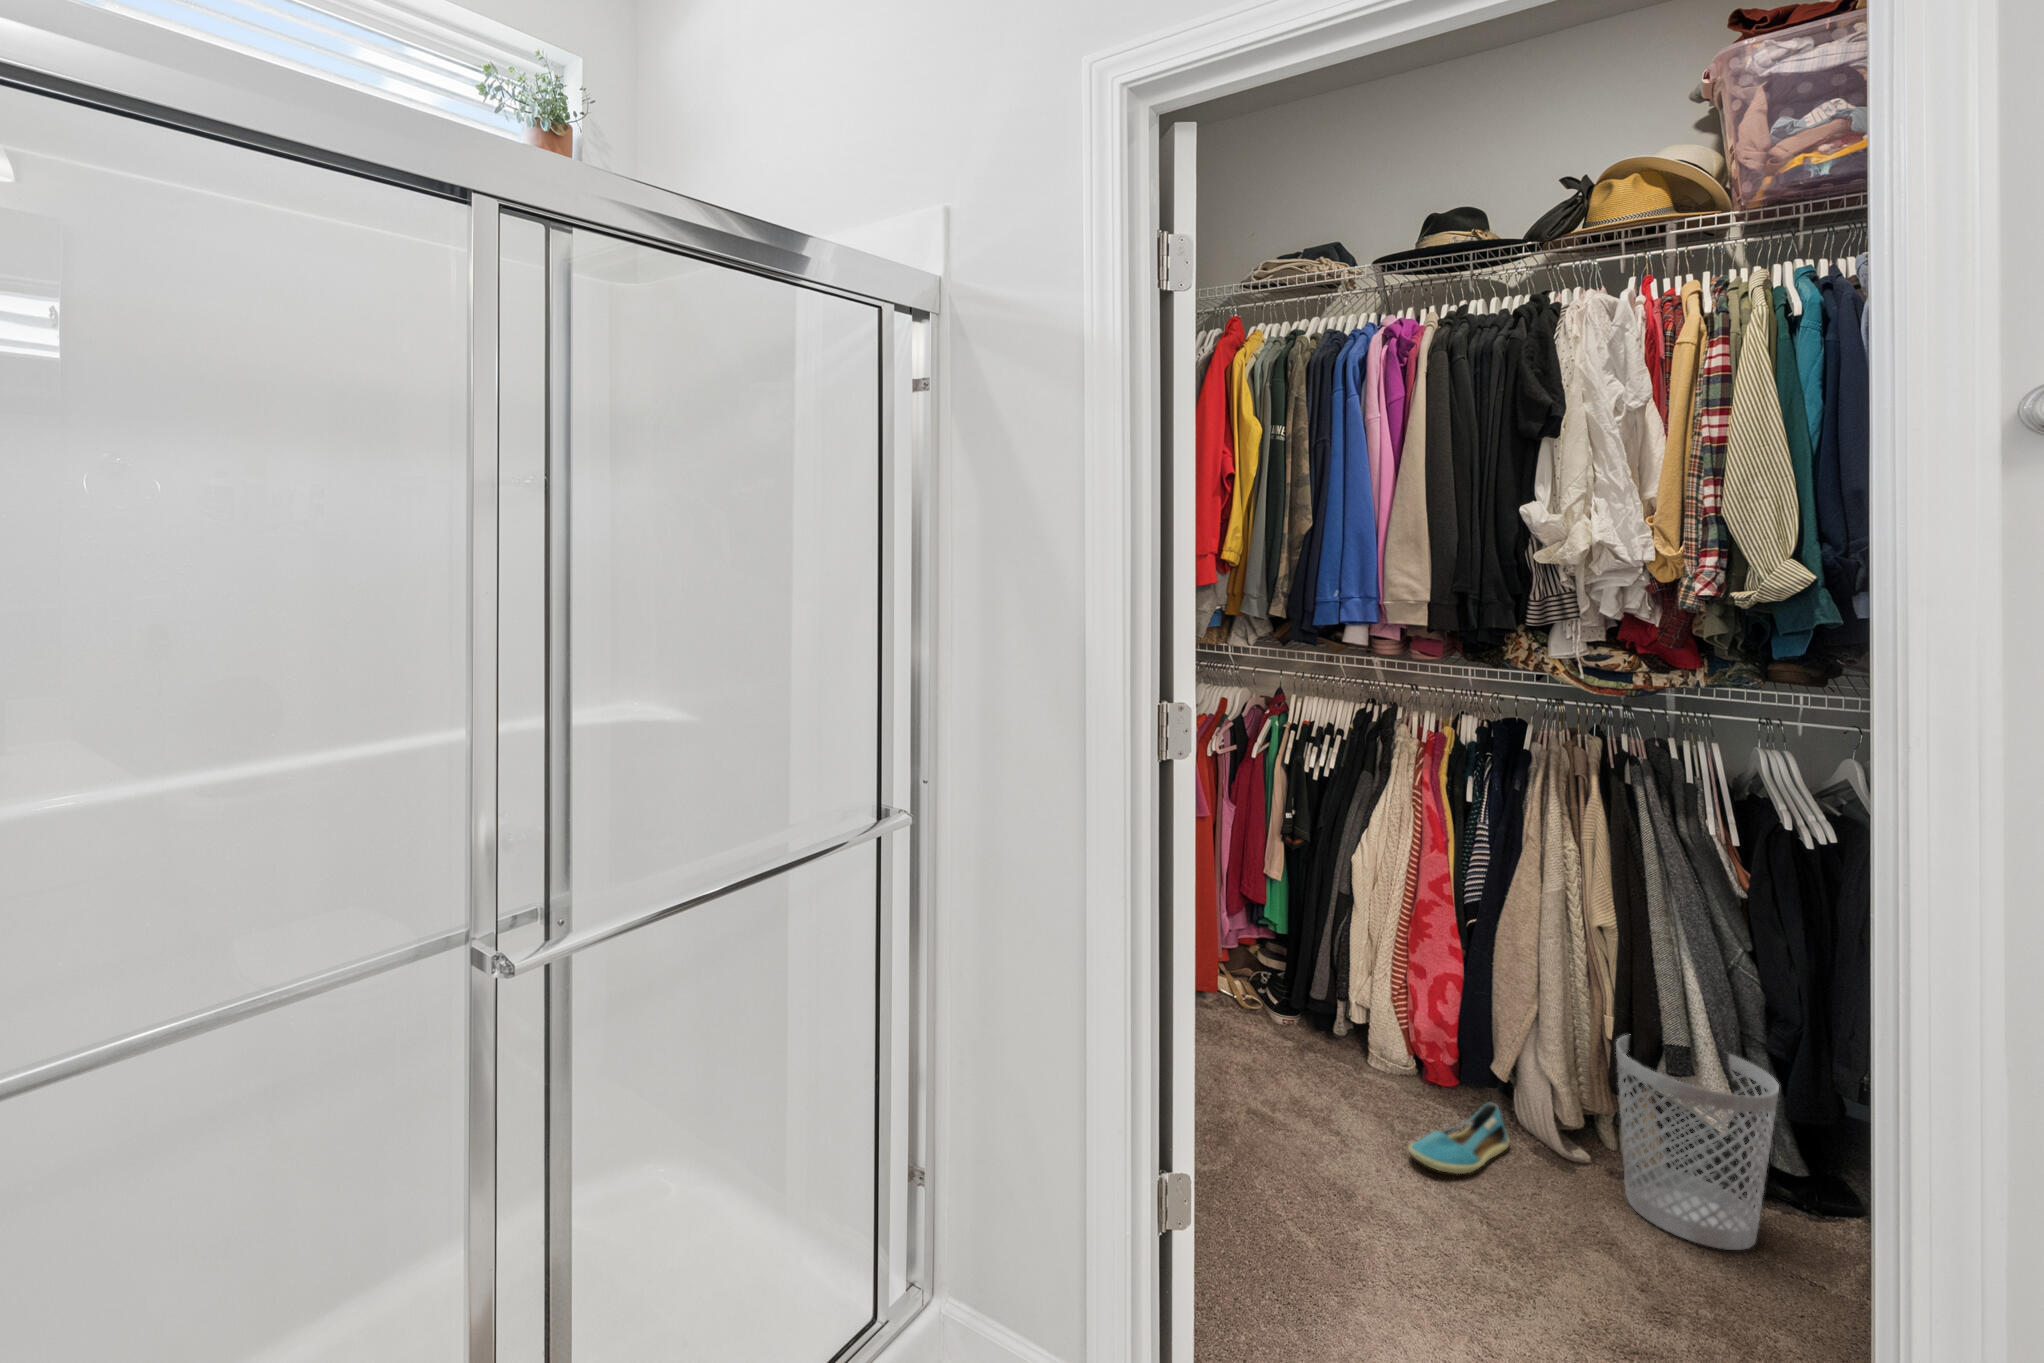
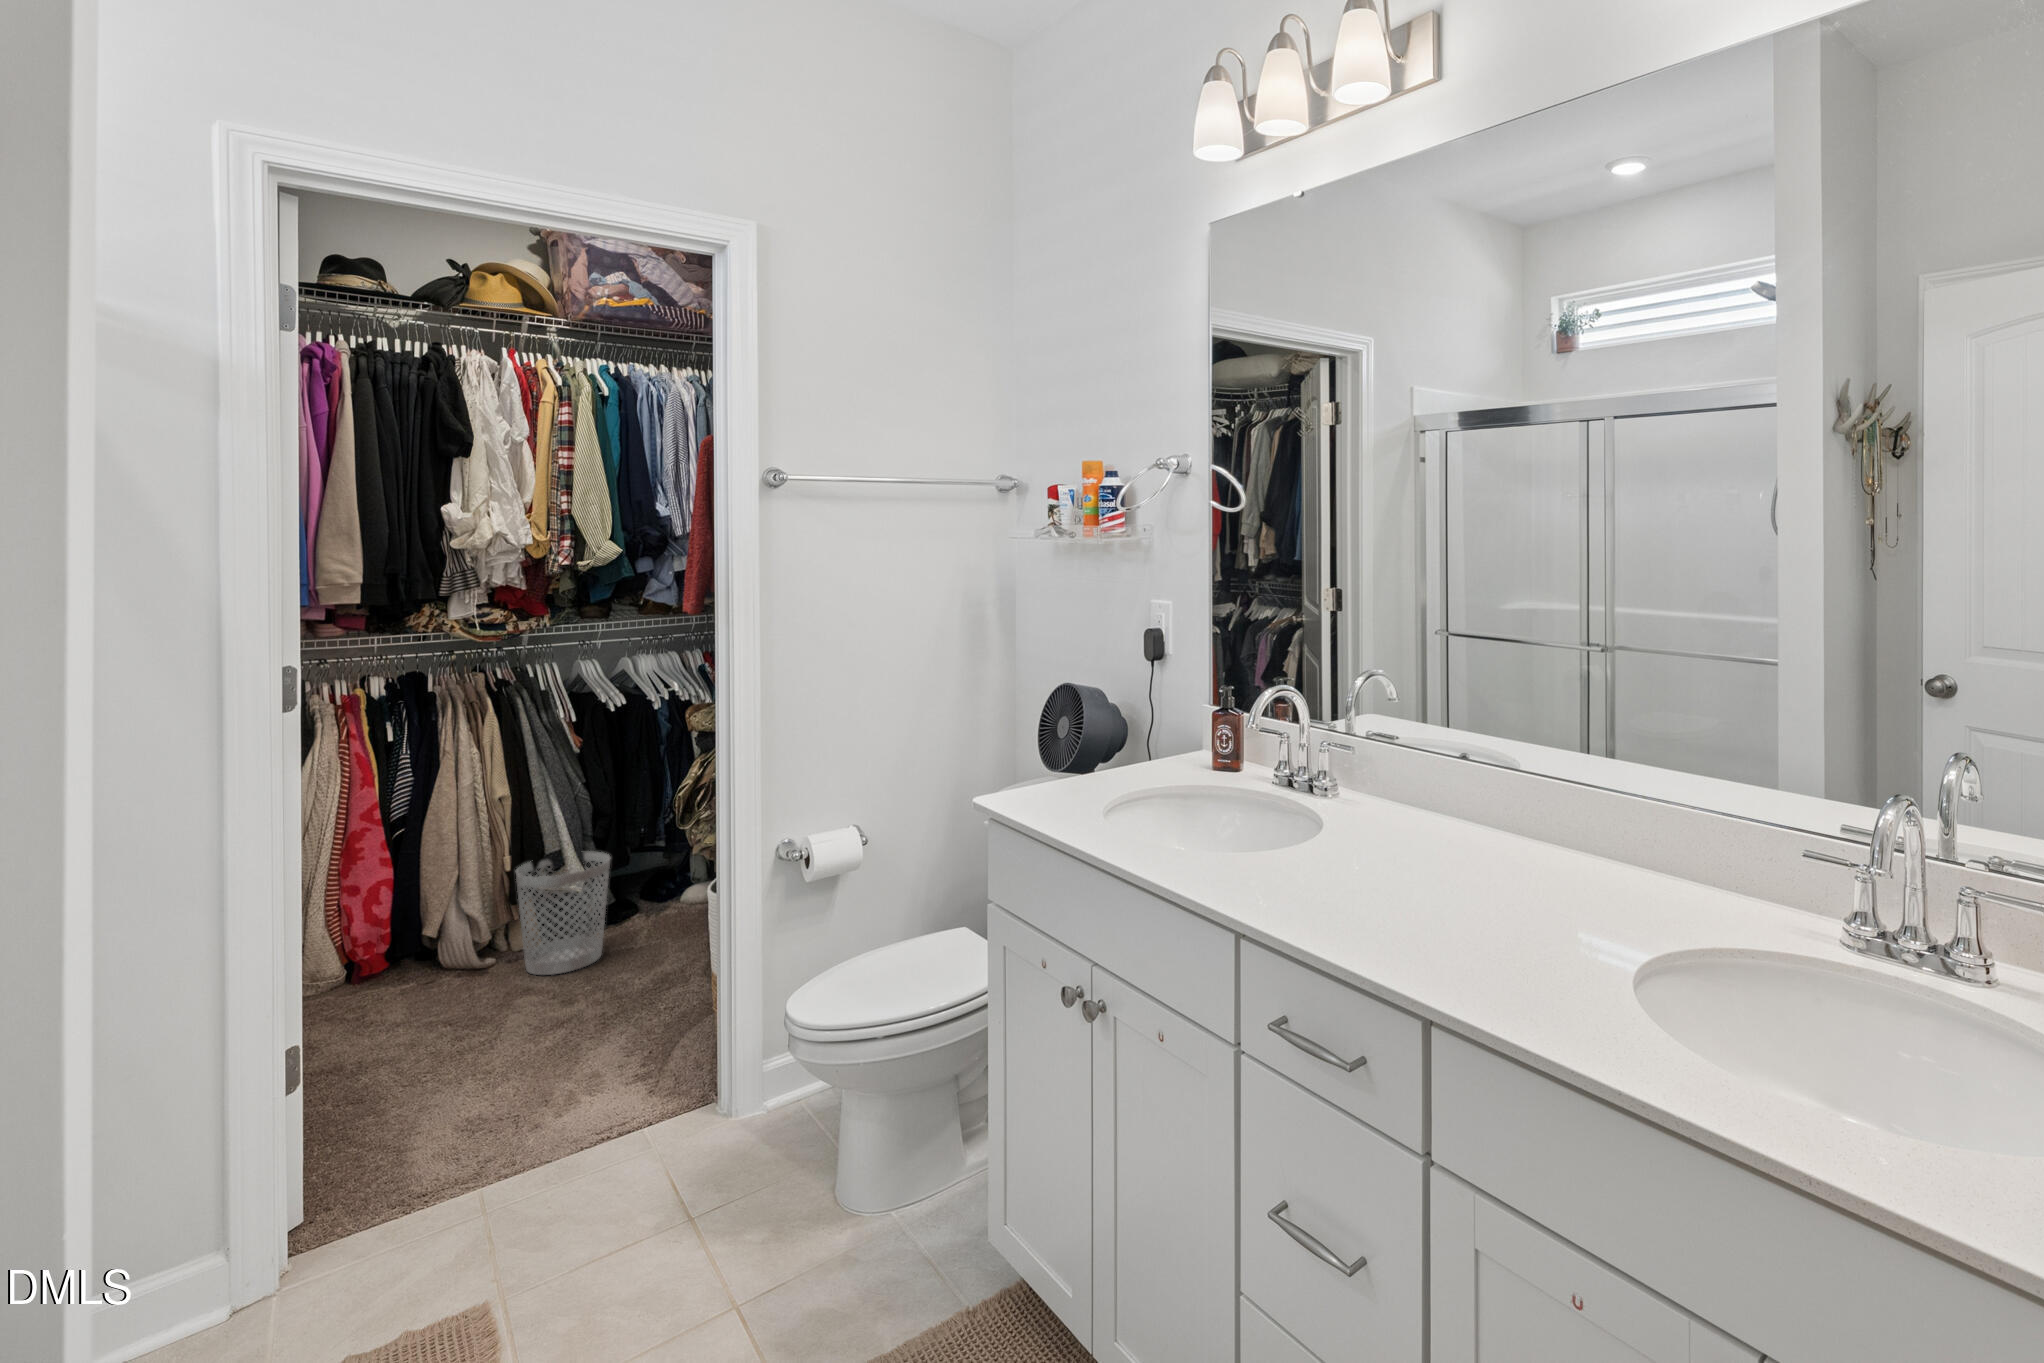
shoe: present [1408,1103,1510,1174] -> none [372,960,443,1023]

